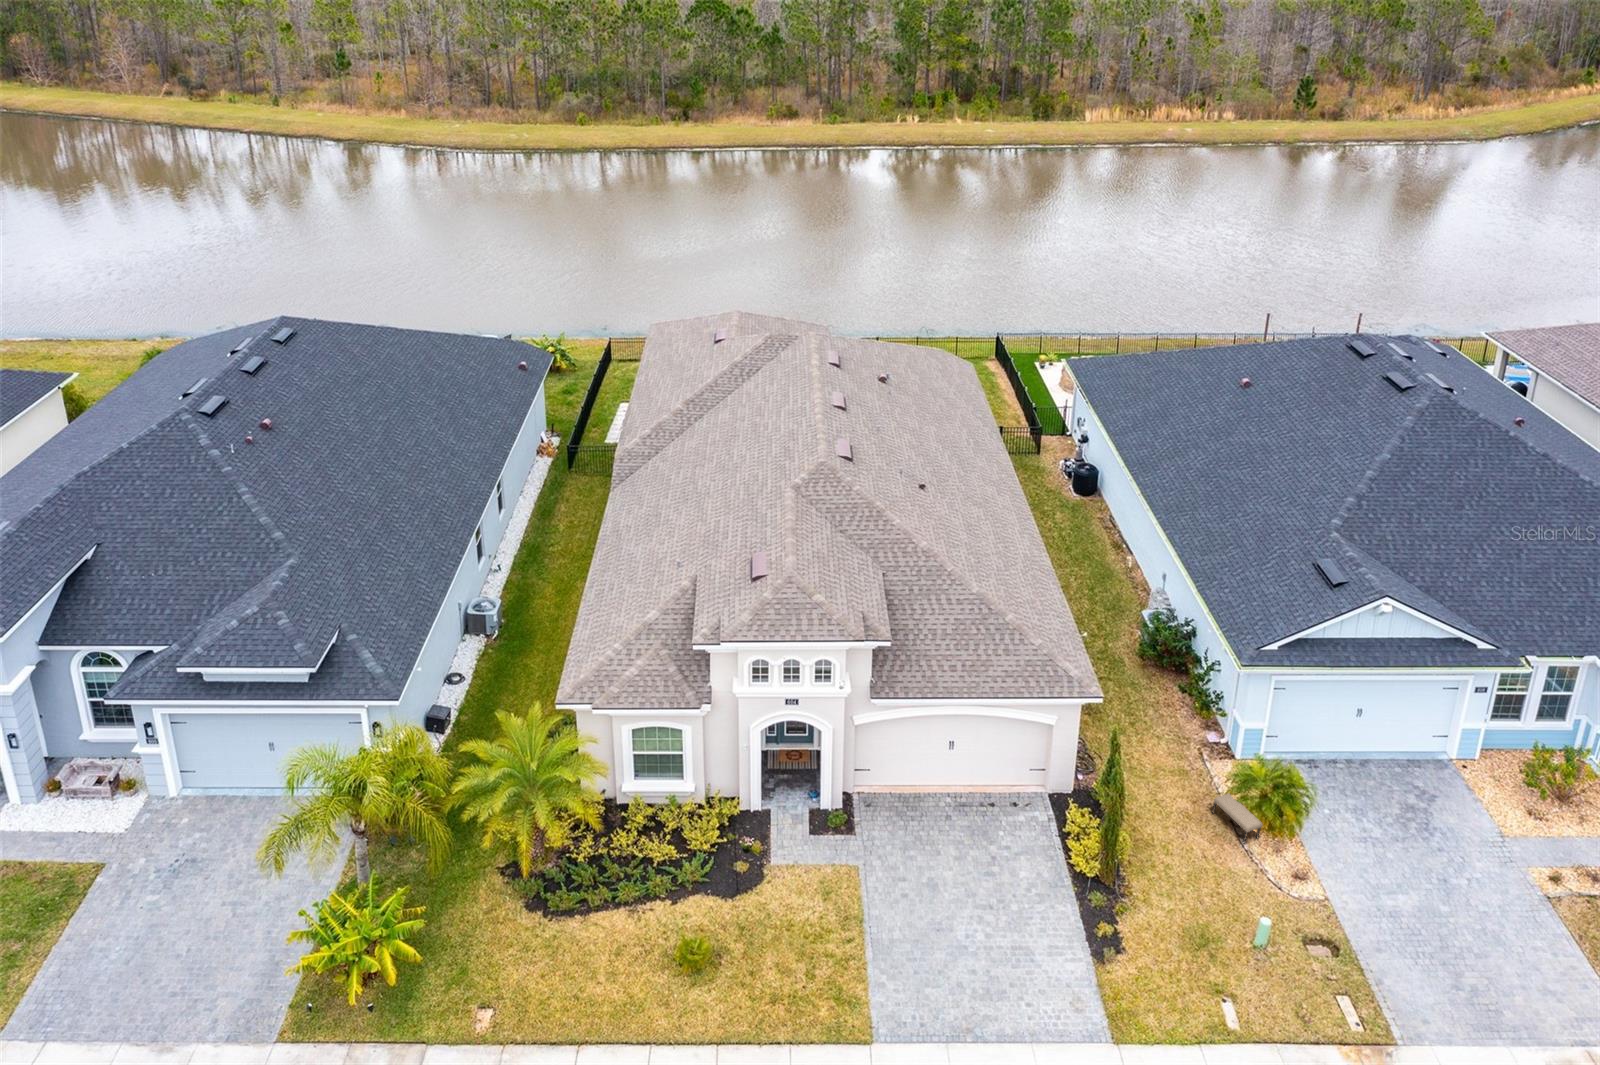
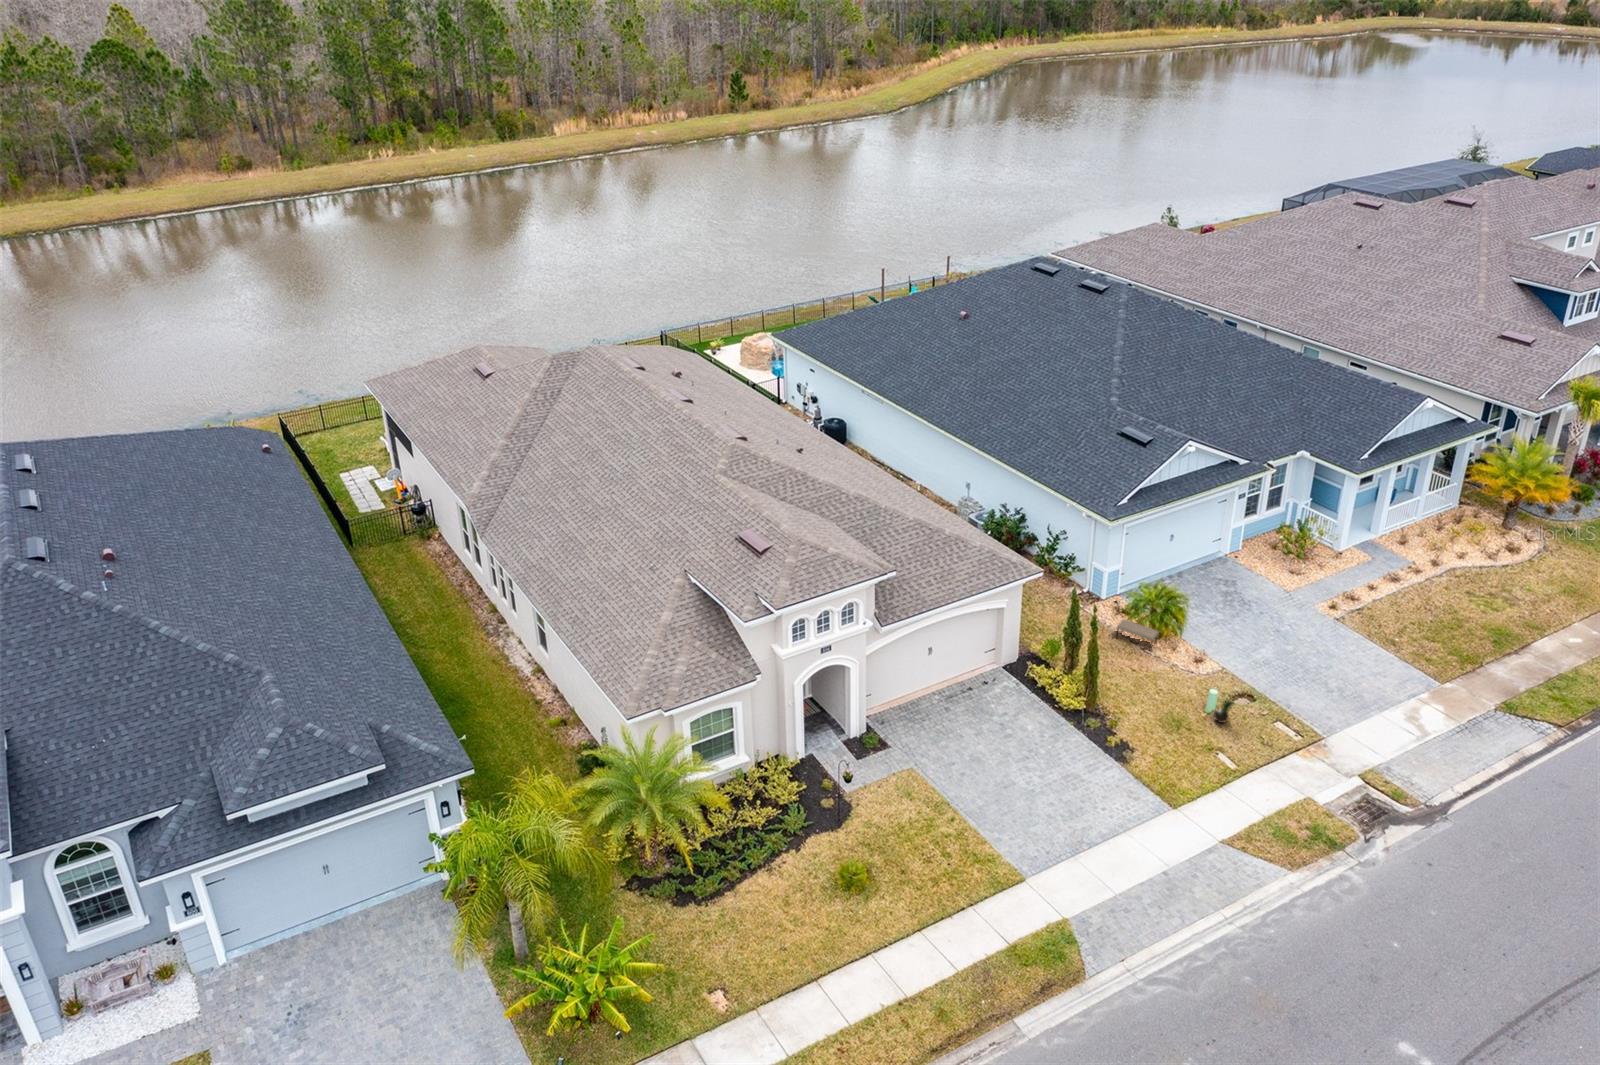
potted tree: none [1253,932,1283,964] -> present [1214,699,1234,723]

